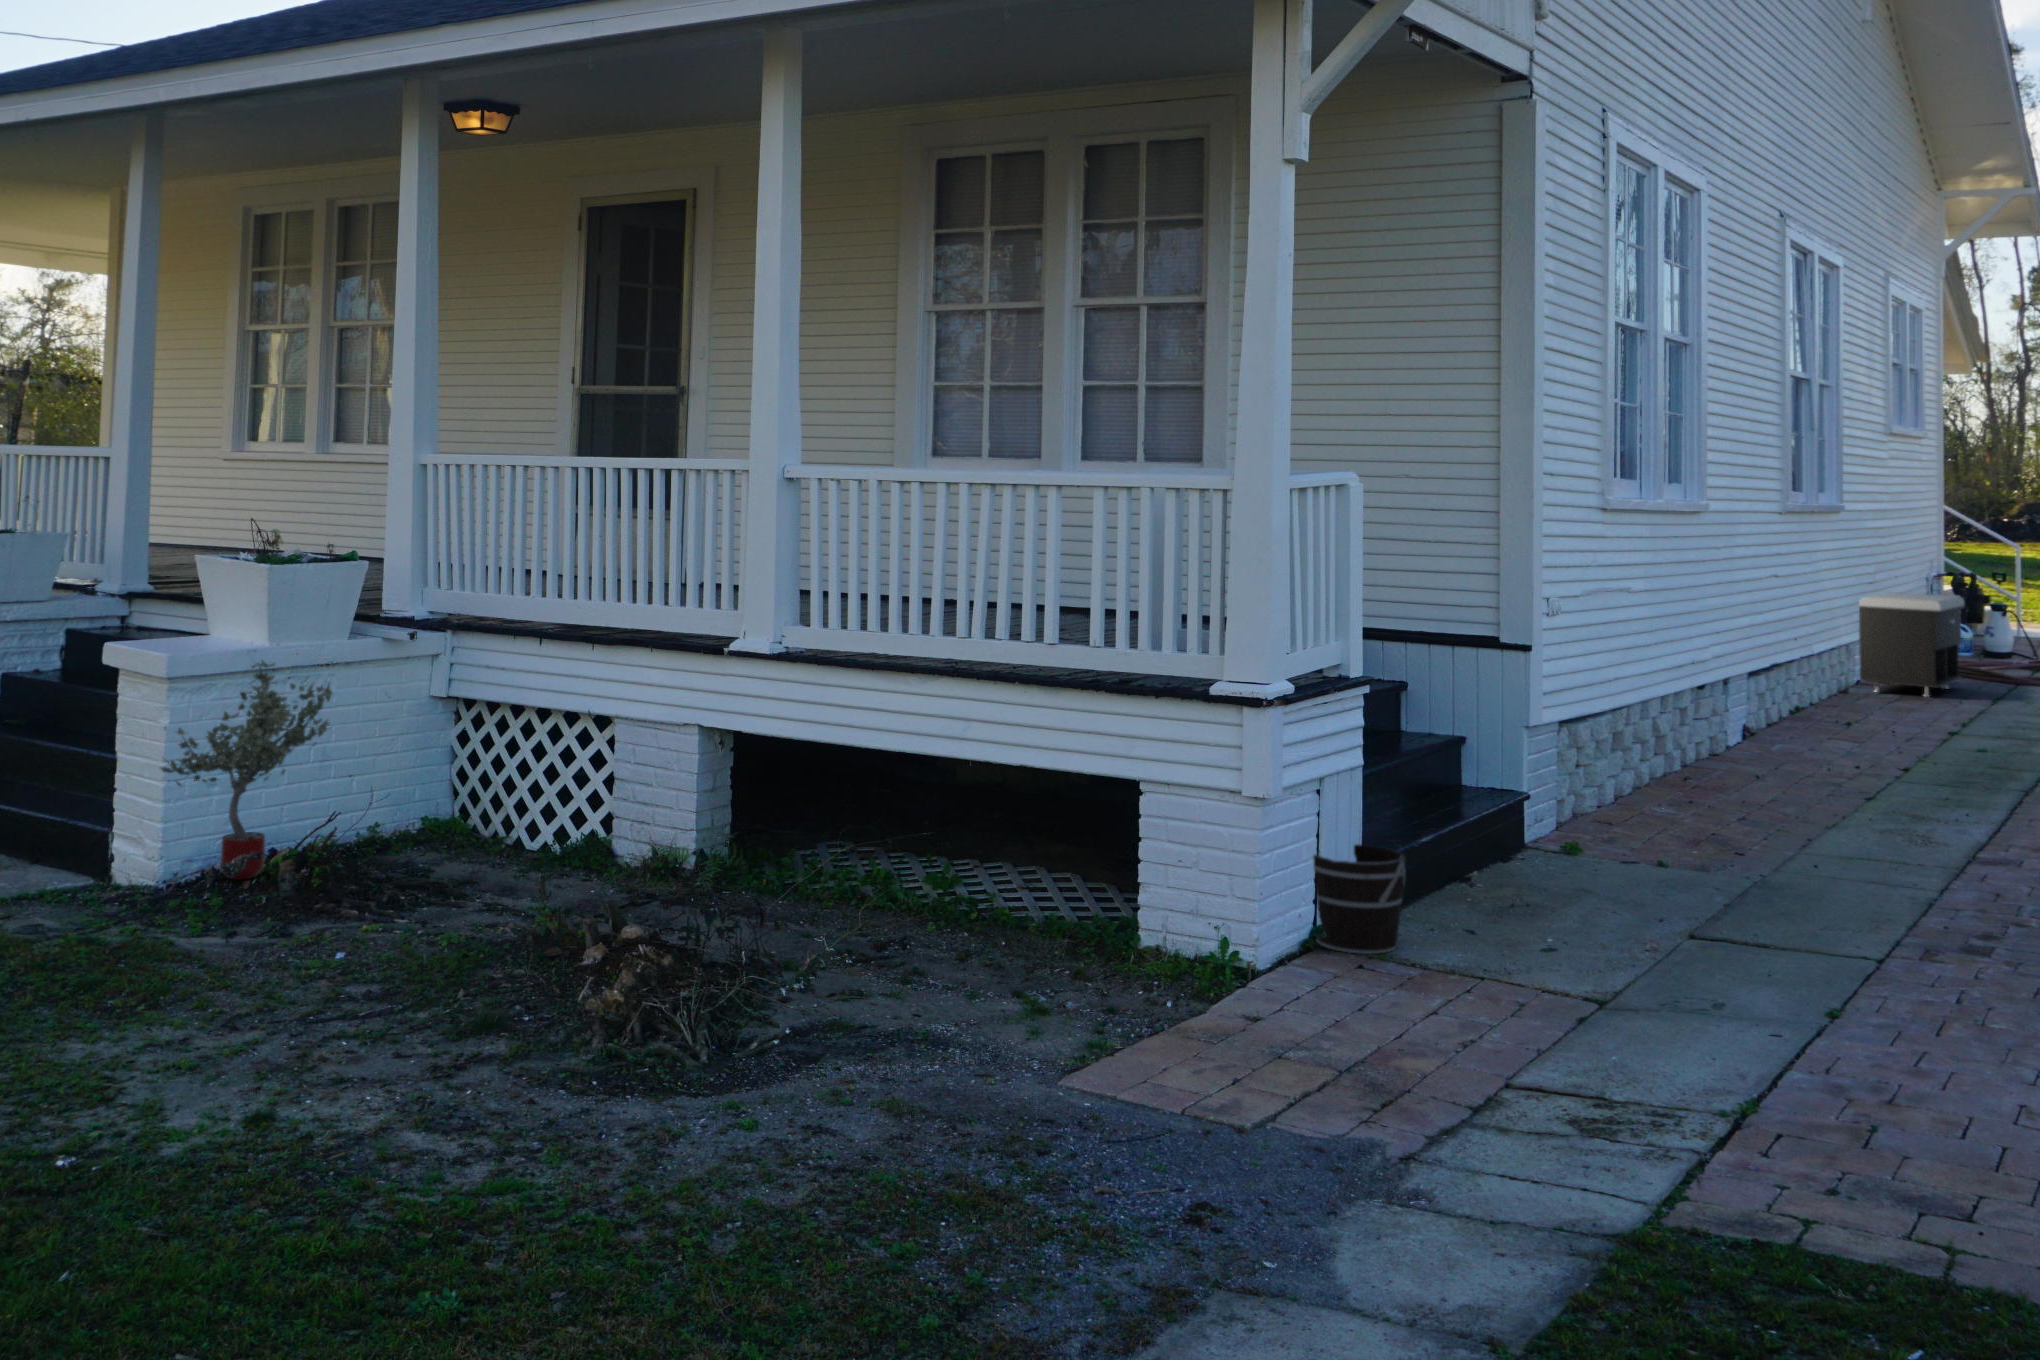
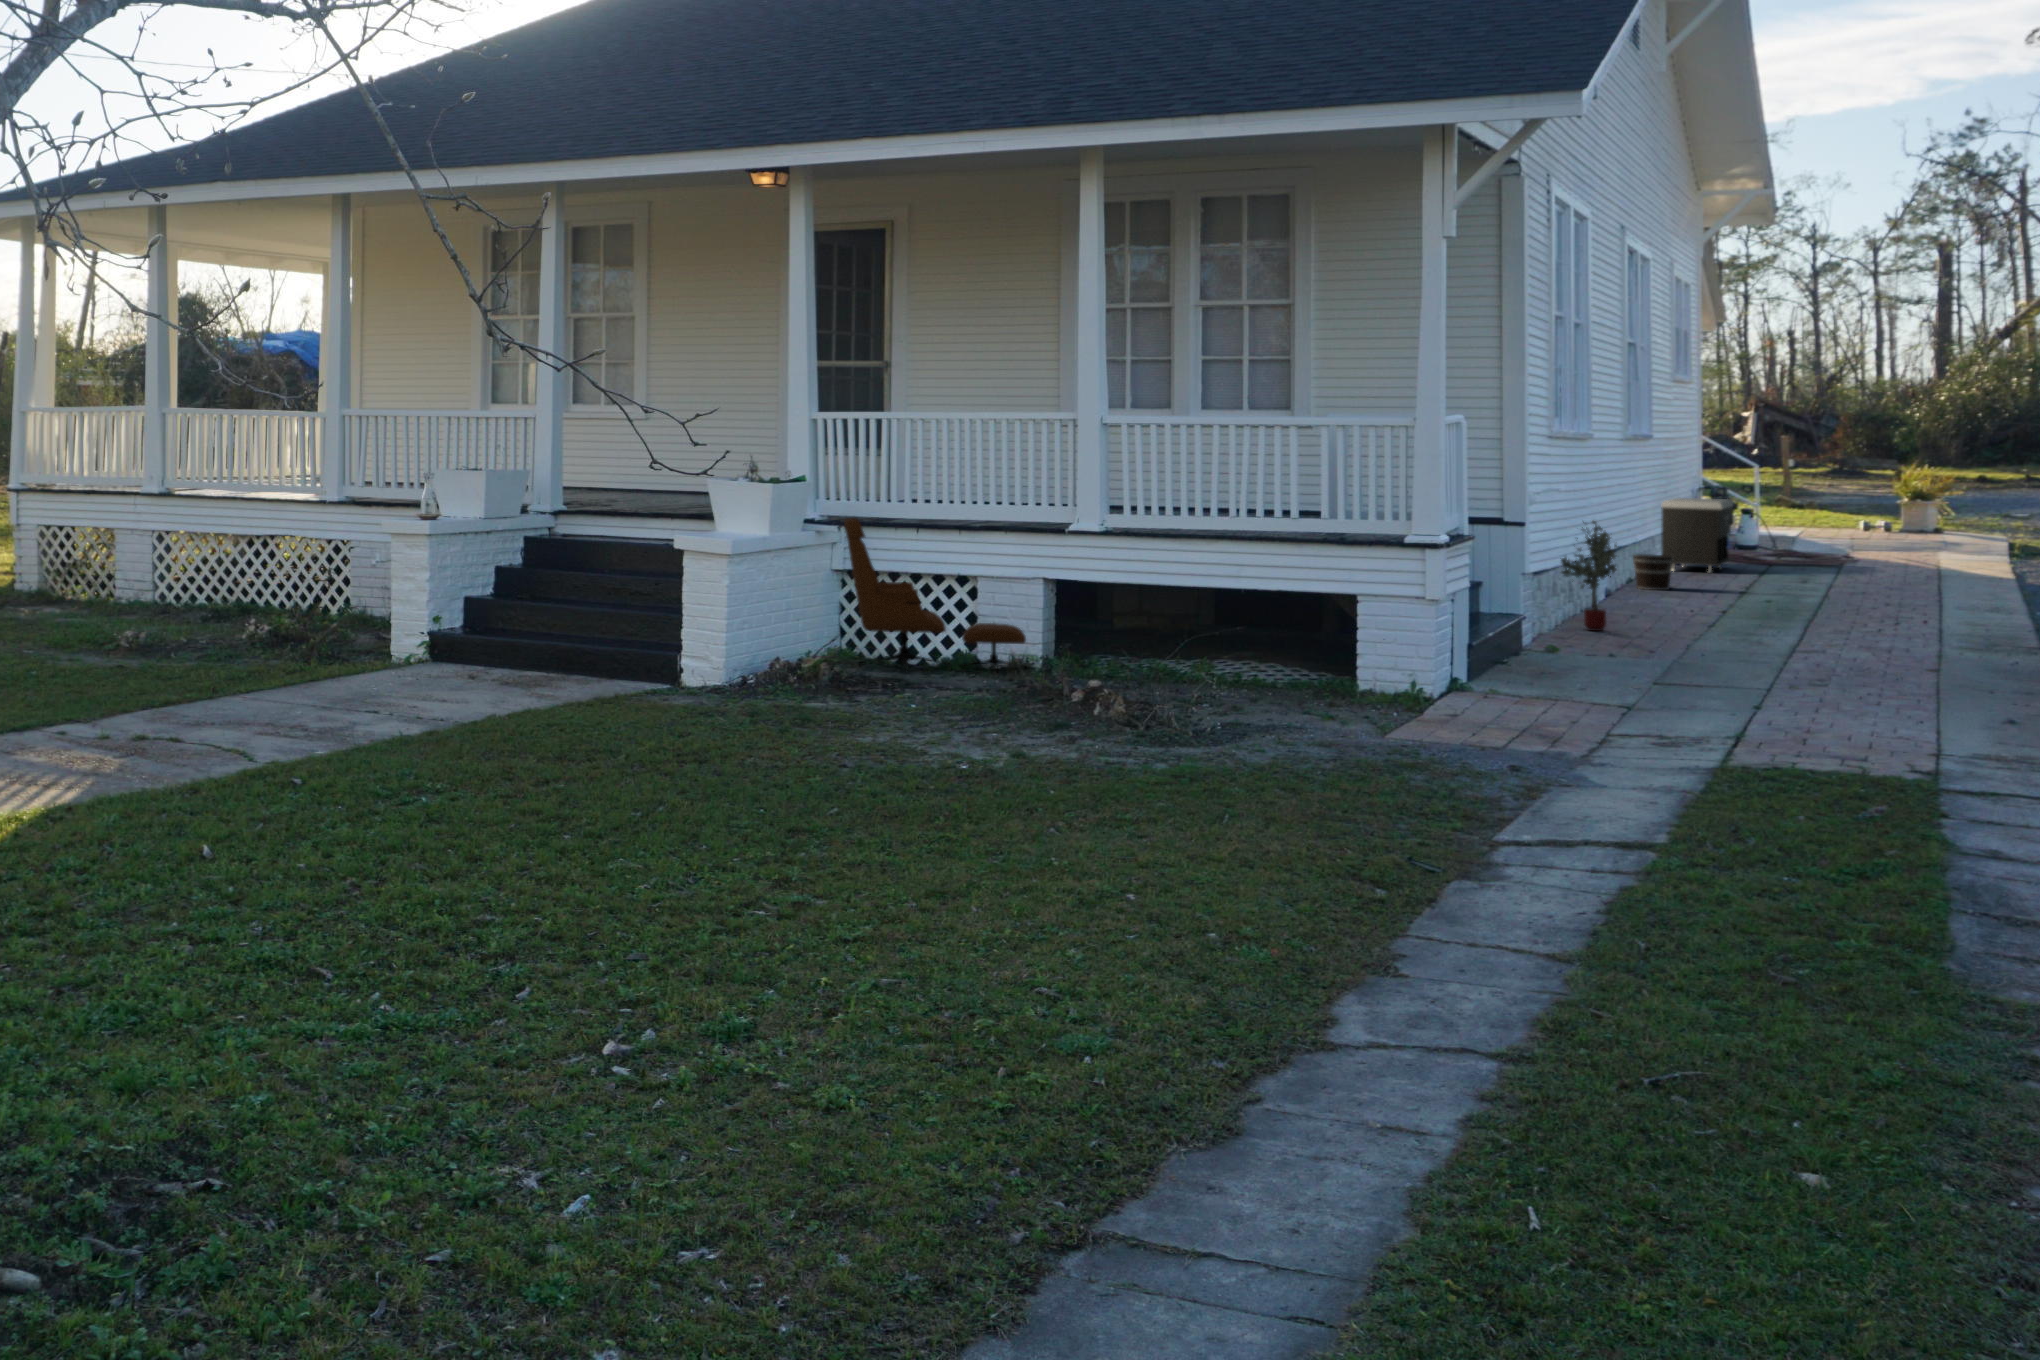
lounge chair: none [364,622,648,879] -> present [844,518,1026,672]
potted tree: present [160,661,332,880] -> present [1561,521,1619,631]
bucket: present [1314,844,1406,954] -> present [1633,554,1673,590]

